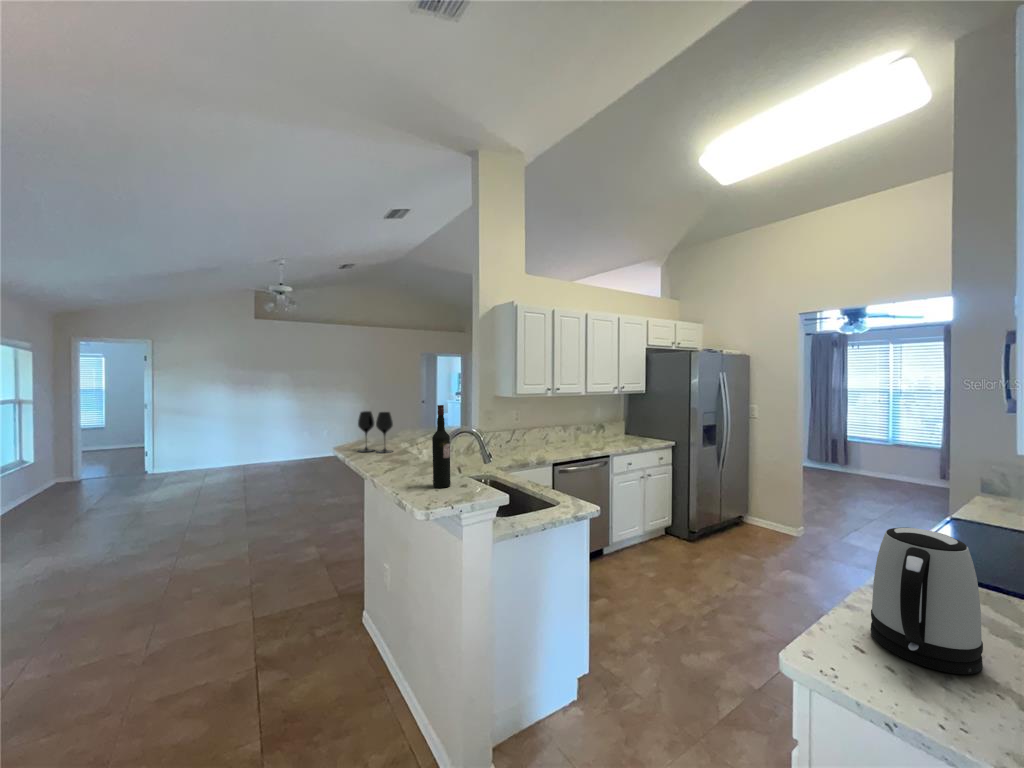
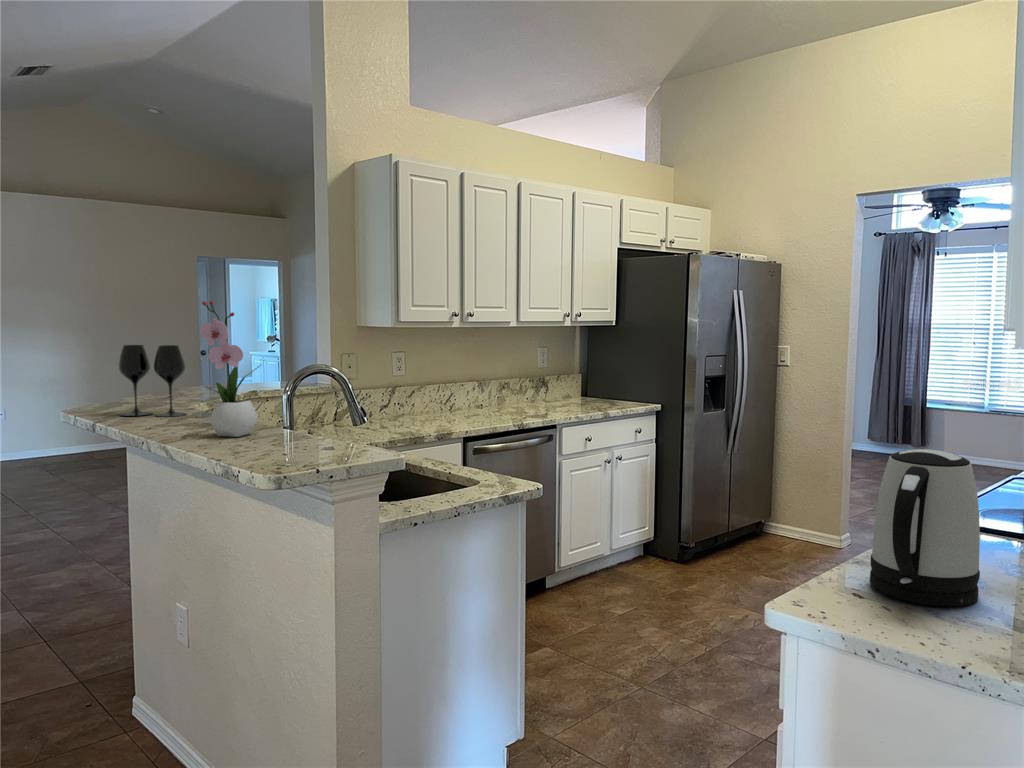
flower arrangement: none [395,390,431,472] -> present [200,301,261,437]
wine bottle: present [432,405,451,488] -> none [272,320,304,453]

